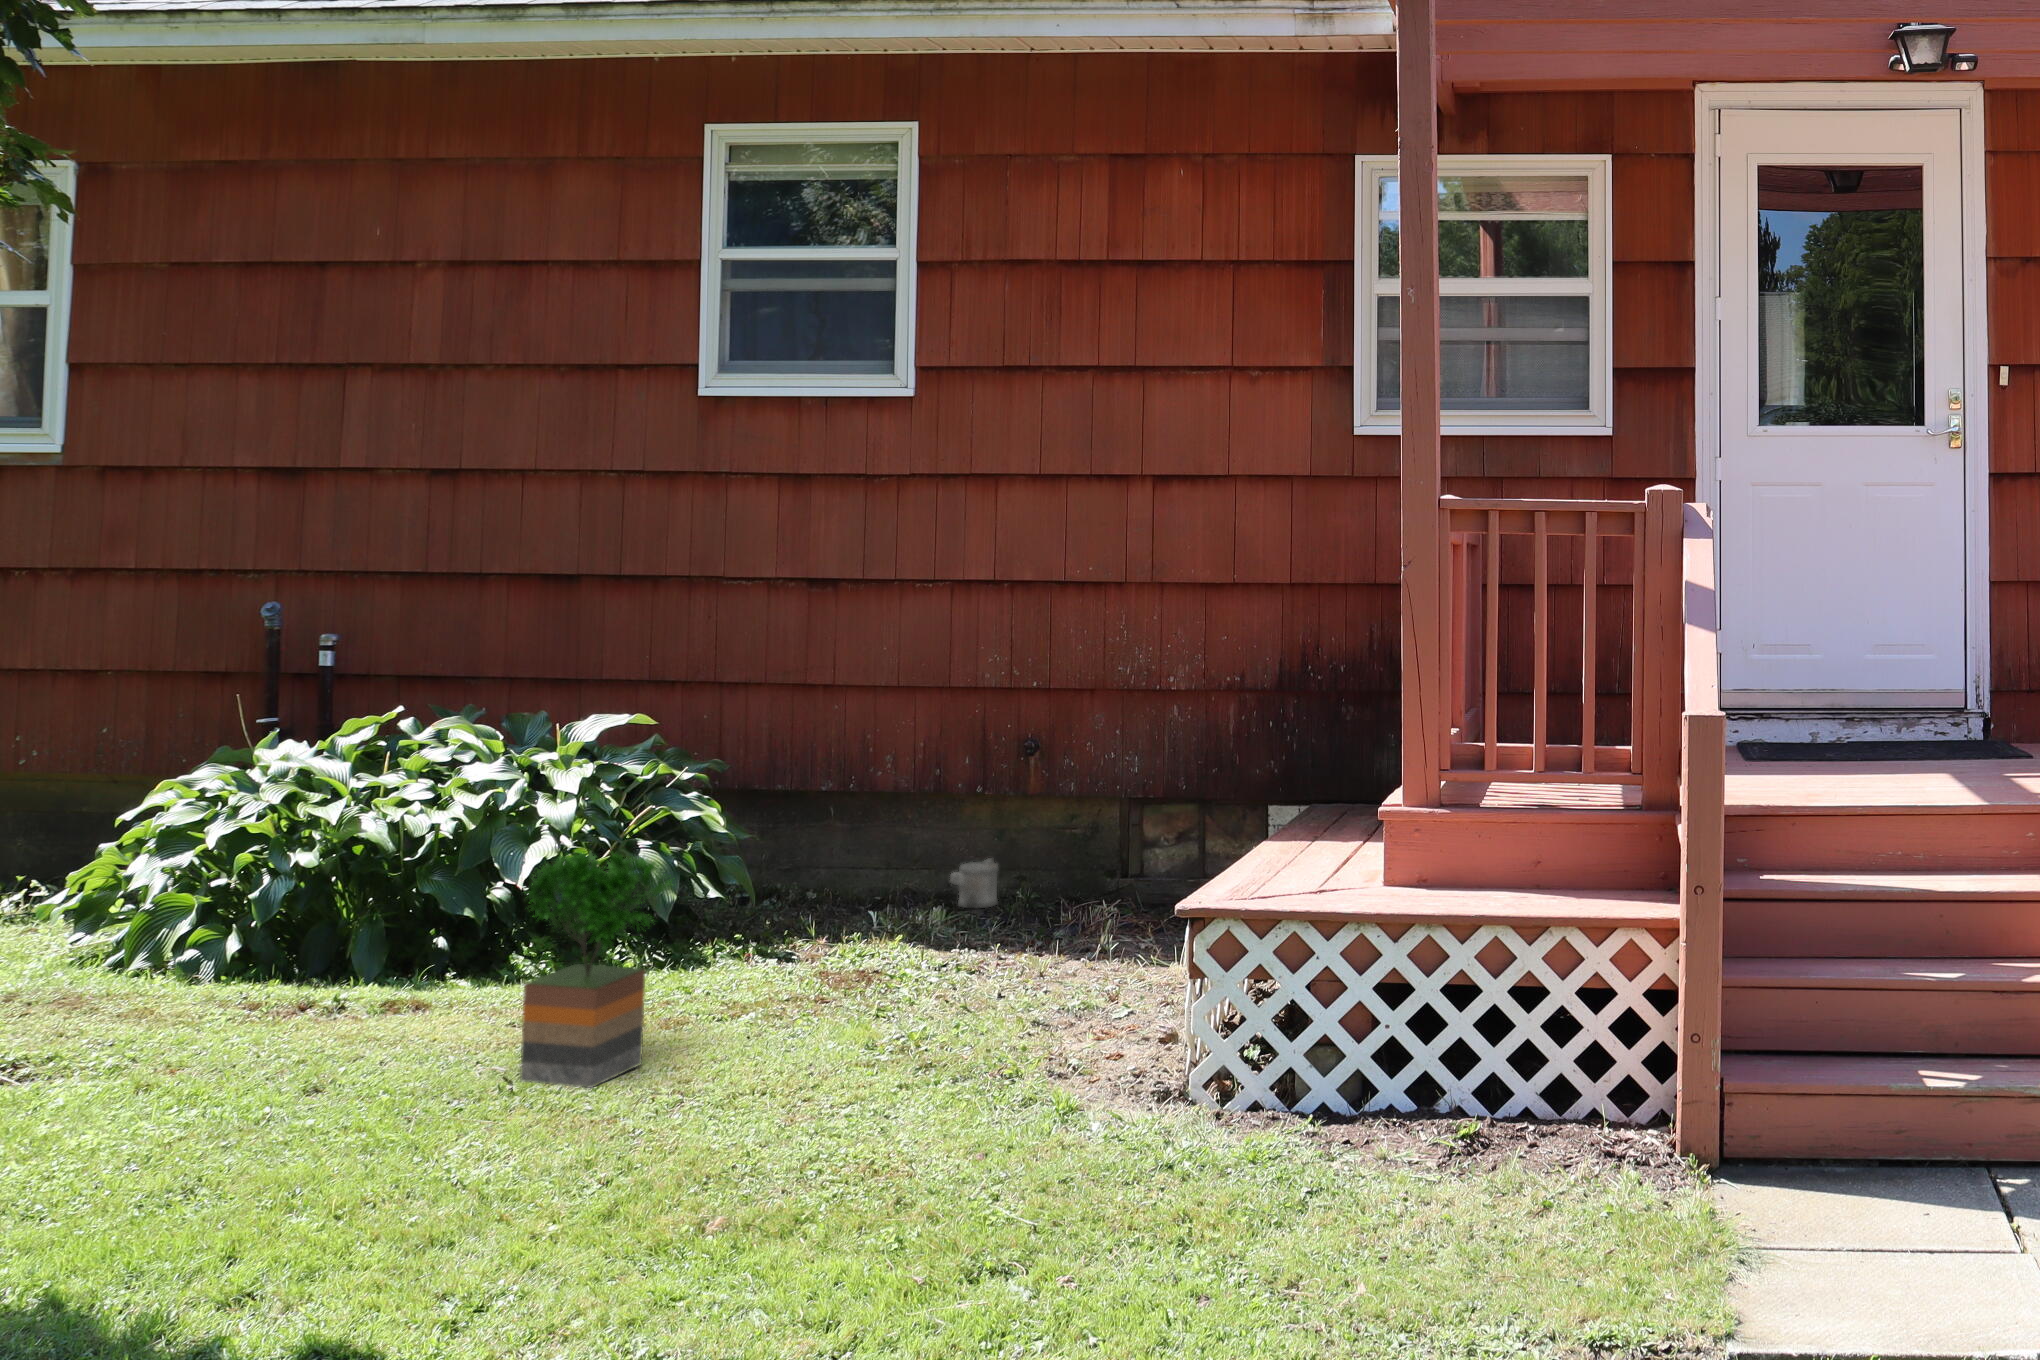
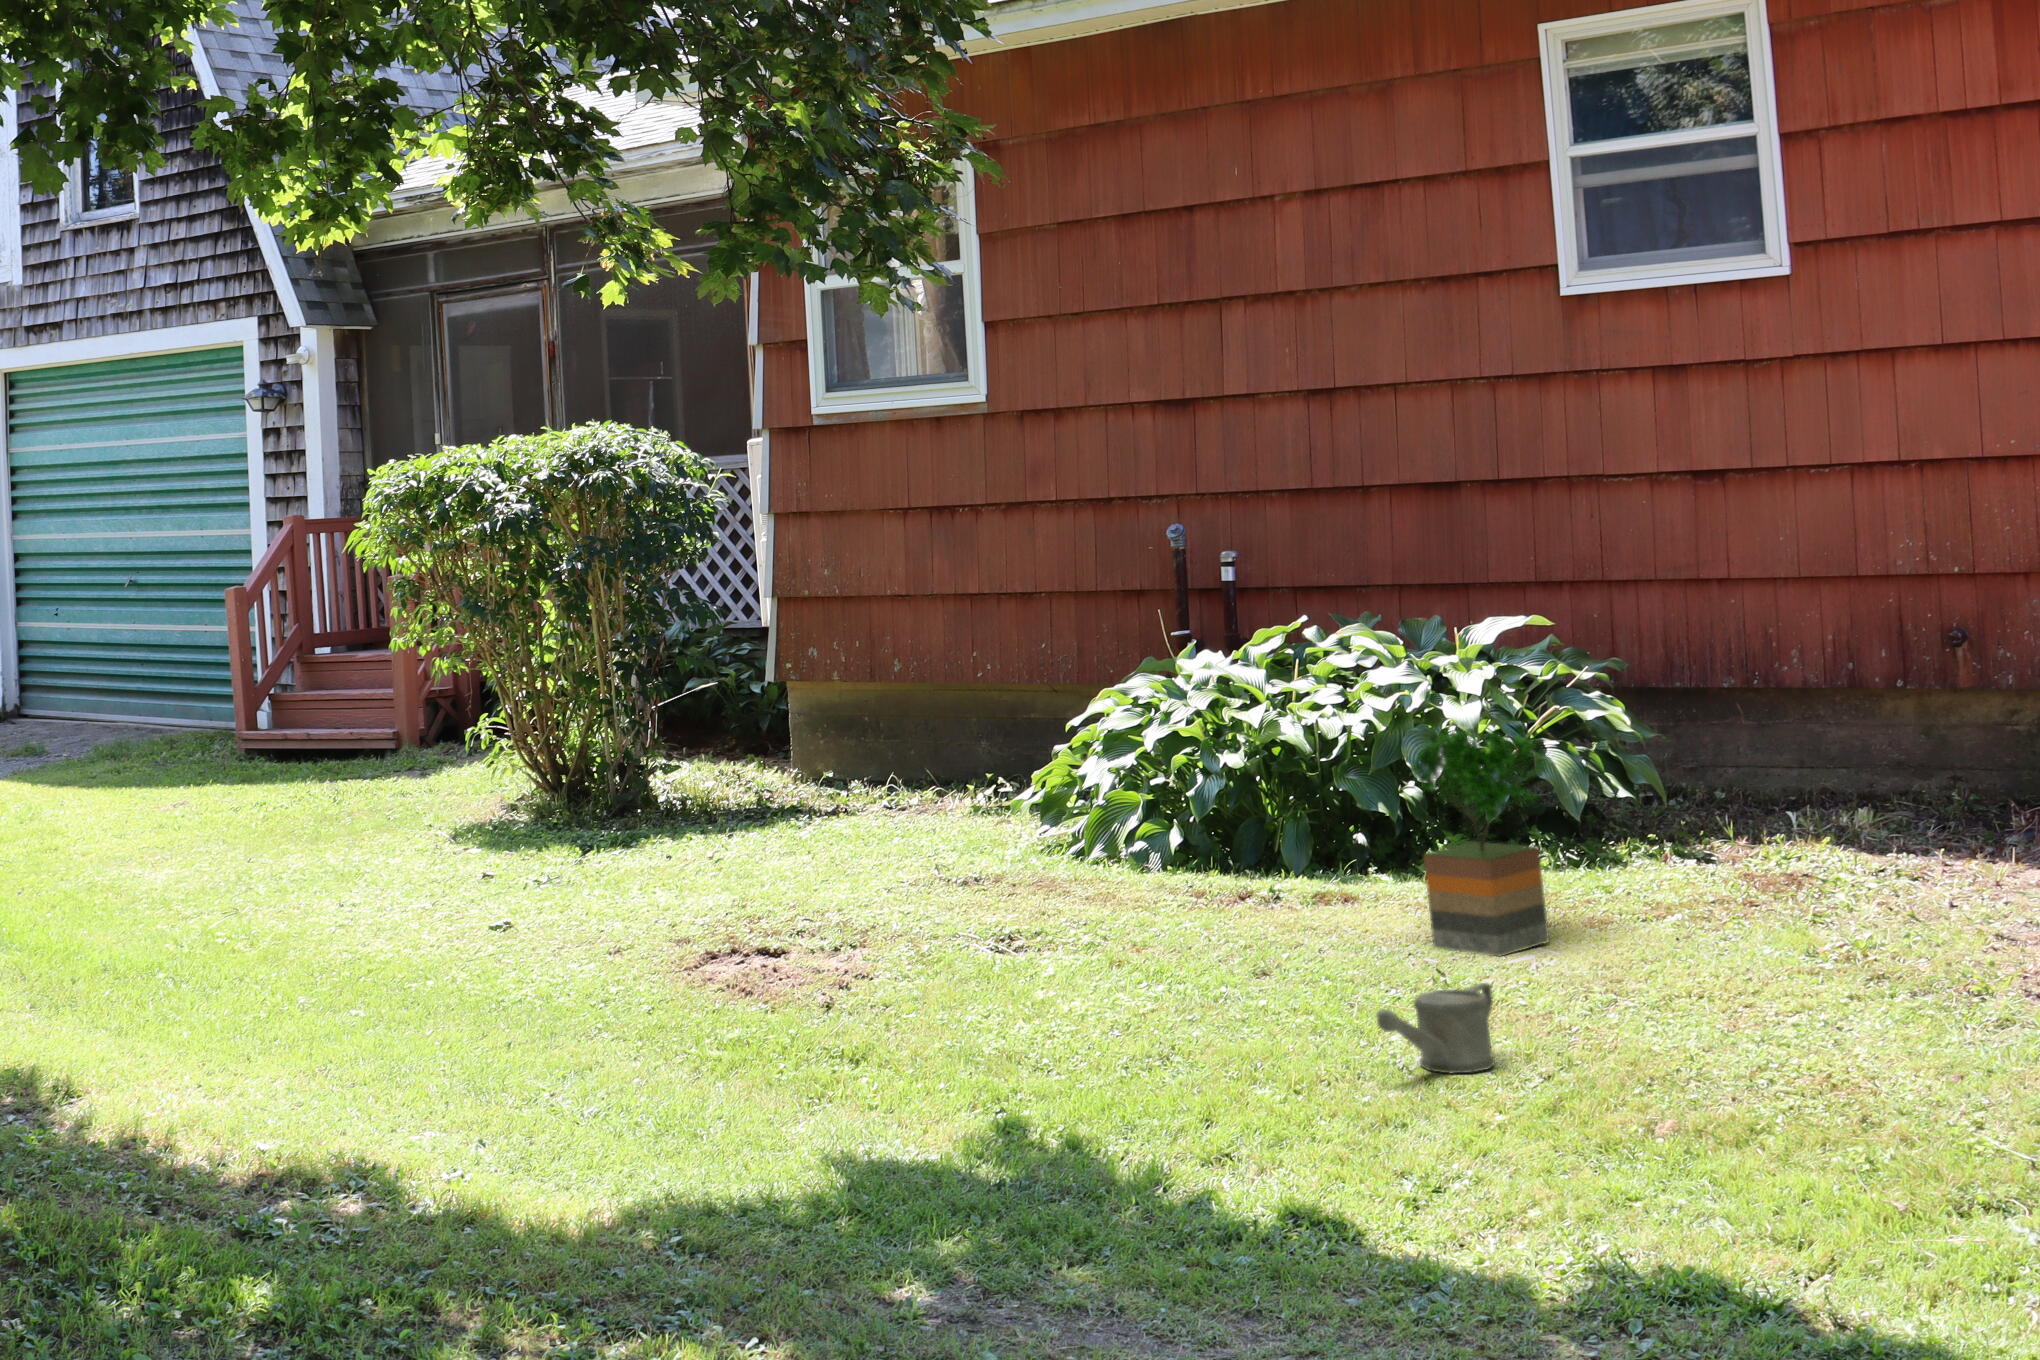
watering can: present [950,858,999,908] -> present [1377,983,1495,1073]

